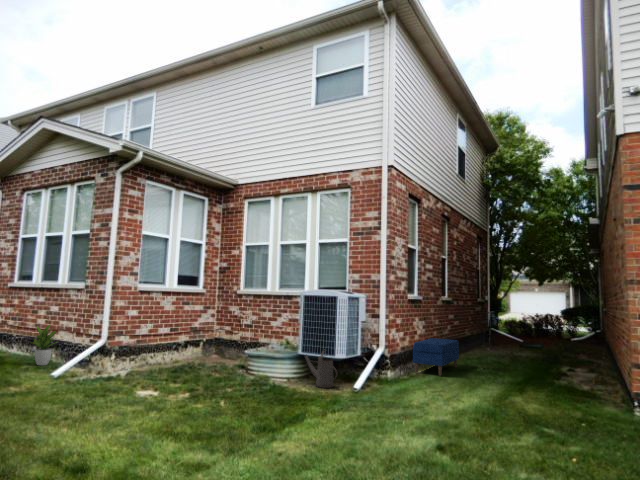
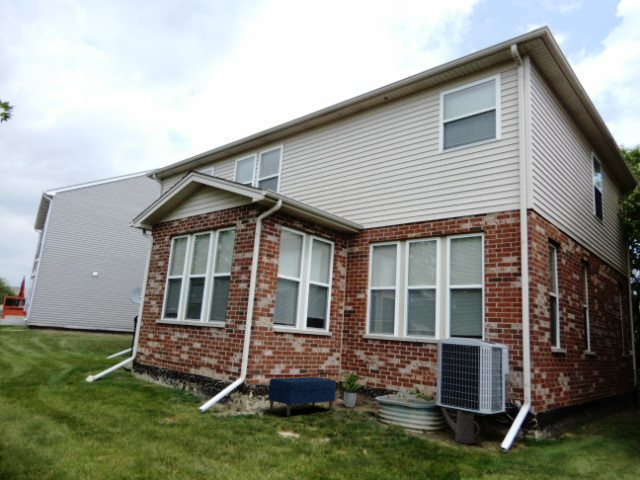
potted plant: present [32,325,57,365] -> present [342,370,360,407]
bench: present [413,338,459,376] -> present [268,377,336,416]

